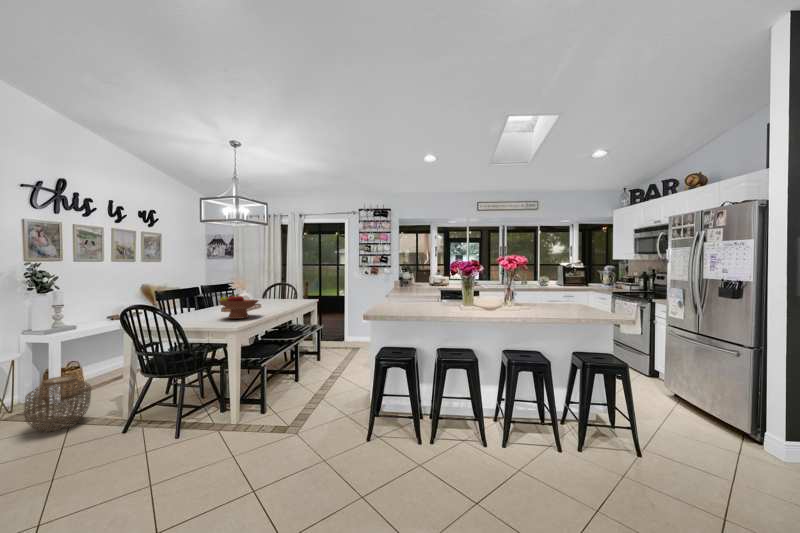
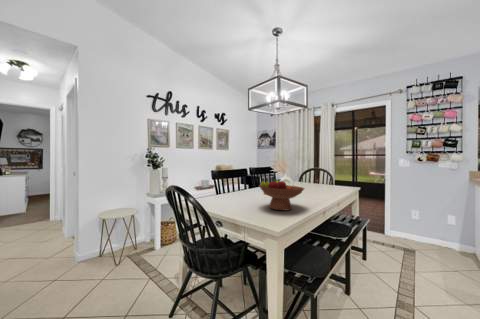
woven basket: present [24,376,91,432] -> none [122,237,164,286]

